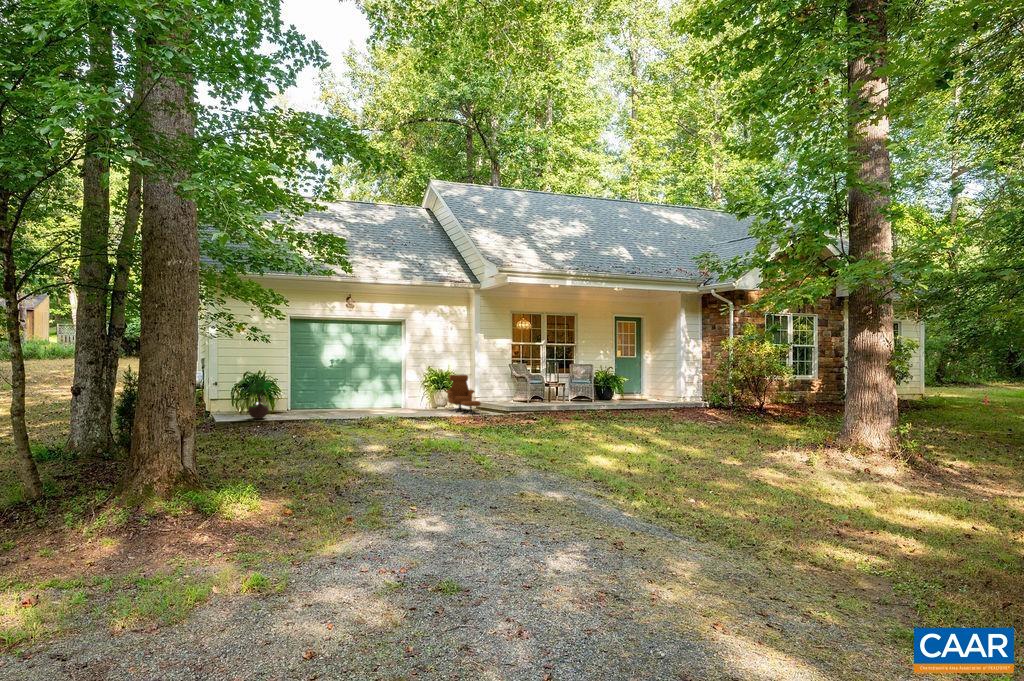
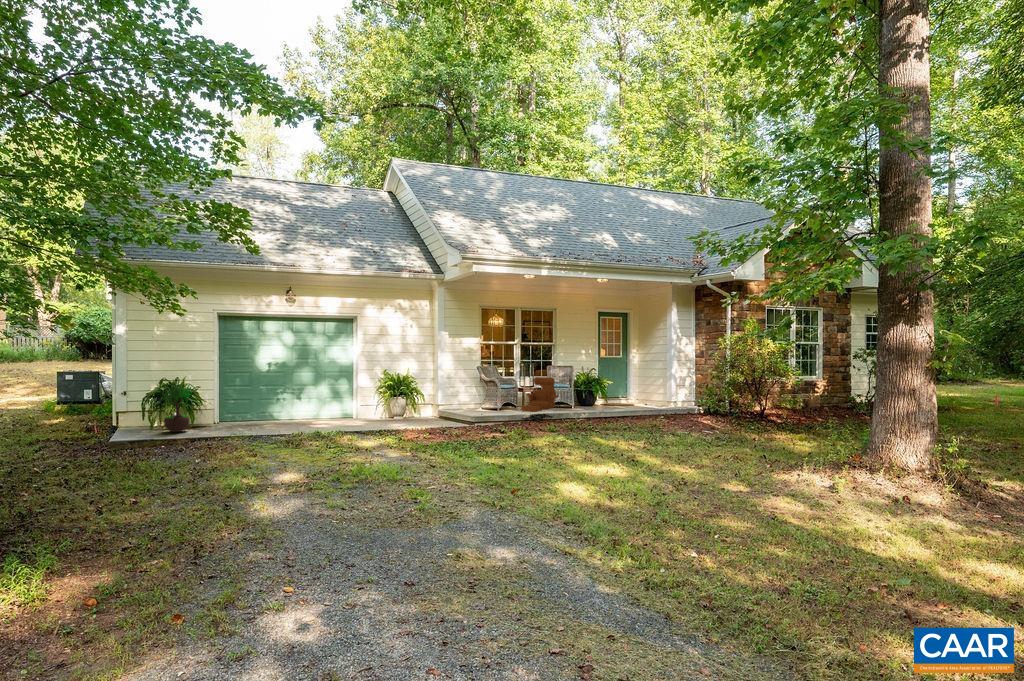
lounge chair: present [446,375,480,415] -> present [521,377,558,421]

